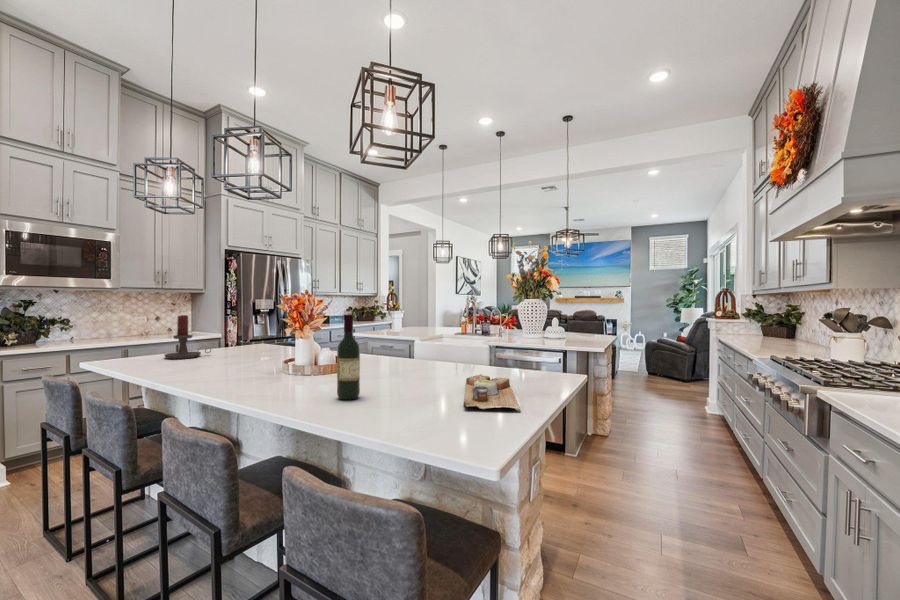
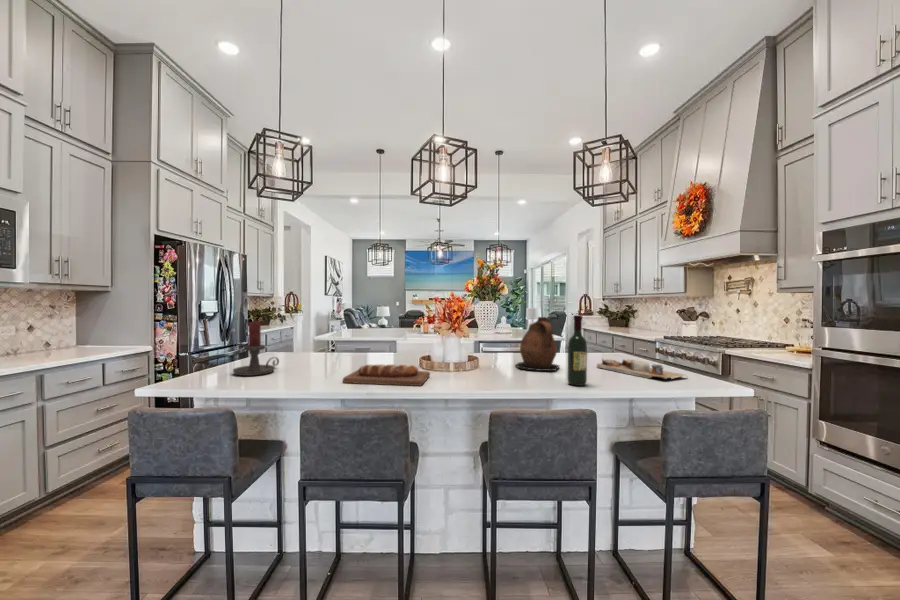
ceramic pitcher: none [368,316,427,382] -> present [515,317,559,371]
bread loaf: none [192,357,268,380] -> present [343,365,430,386]

